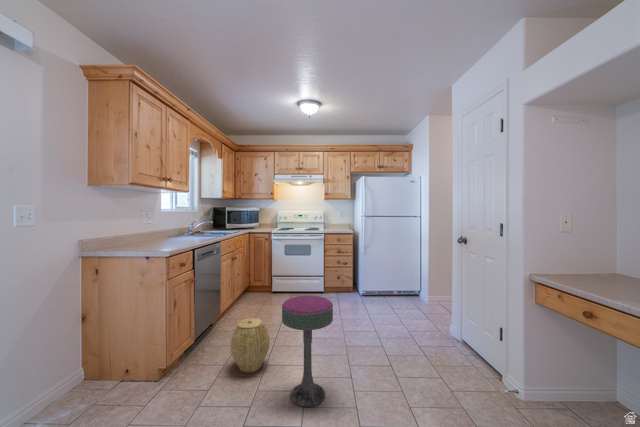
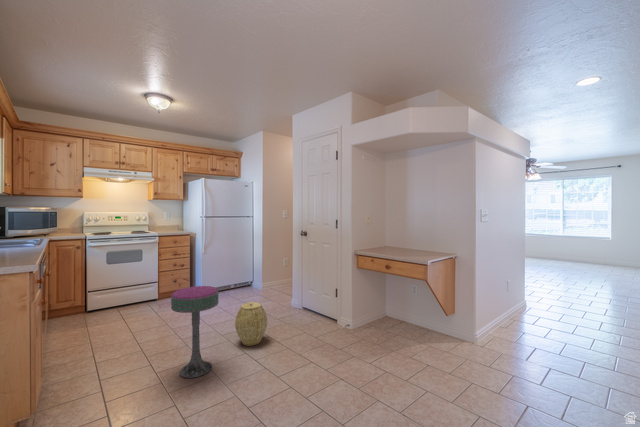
woven basket: present [231,318,270,373] -> present [235,302,267,346]

